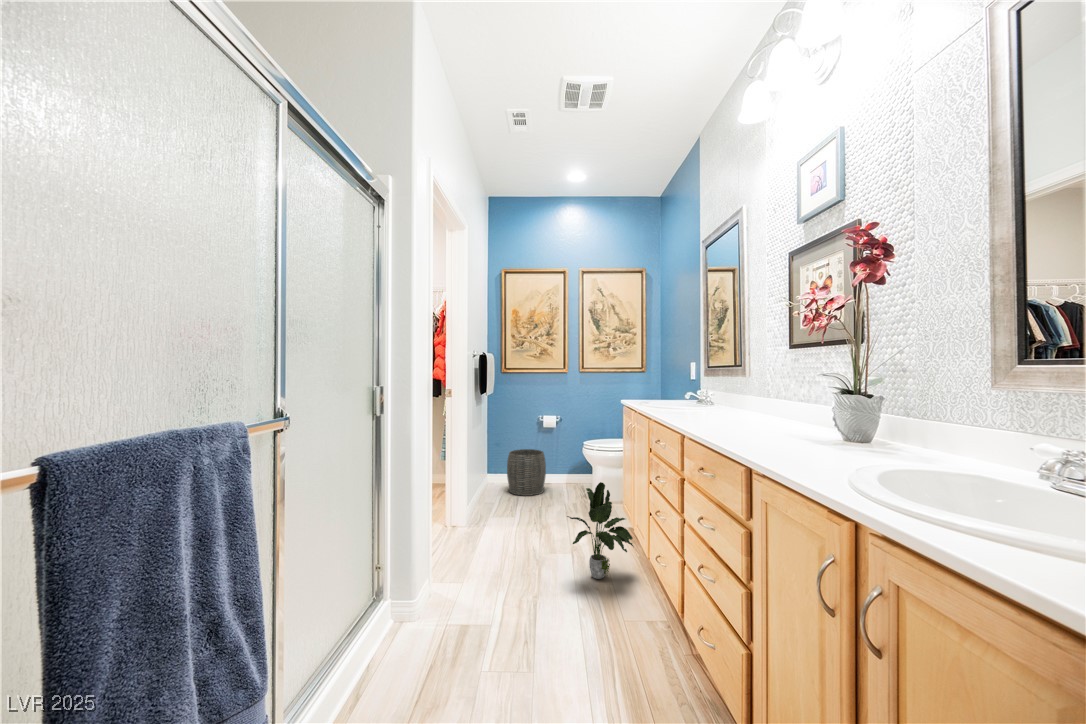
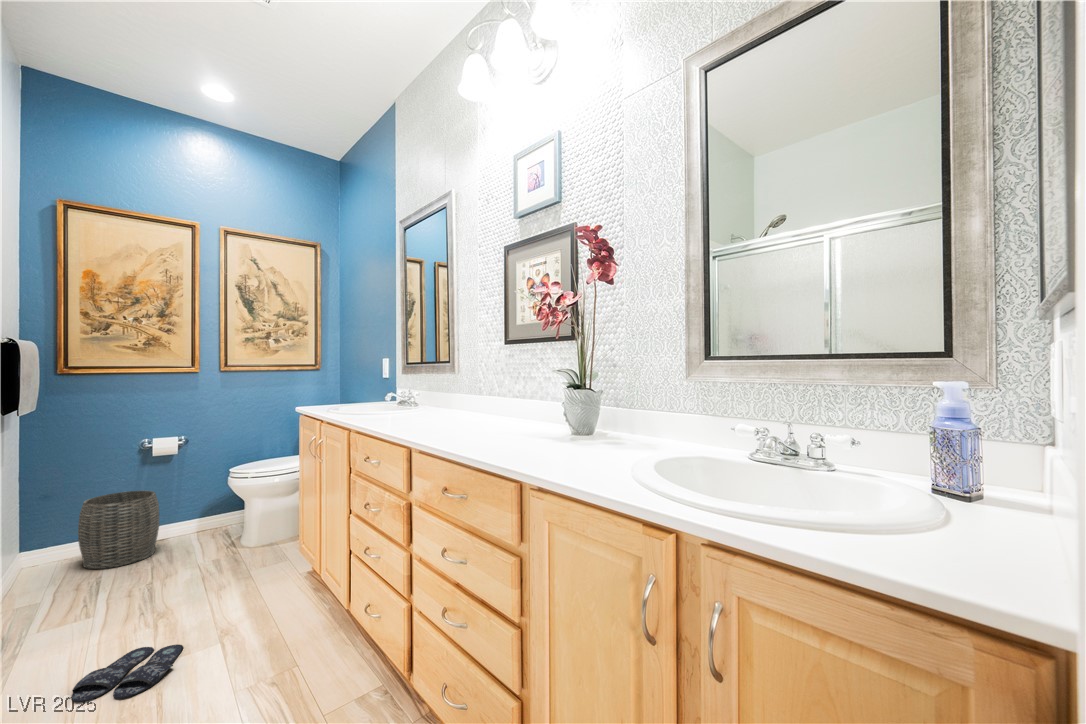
potted plant: present [567,482,634,579] -> none [220,524,325,662]
slippers: none [498,545,551,570] -> present [72,644,183,703]

